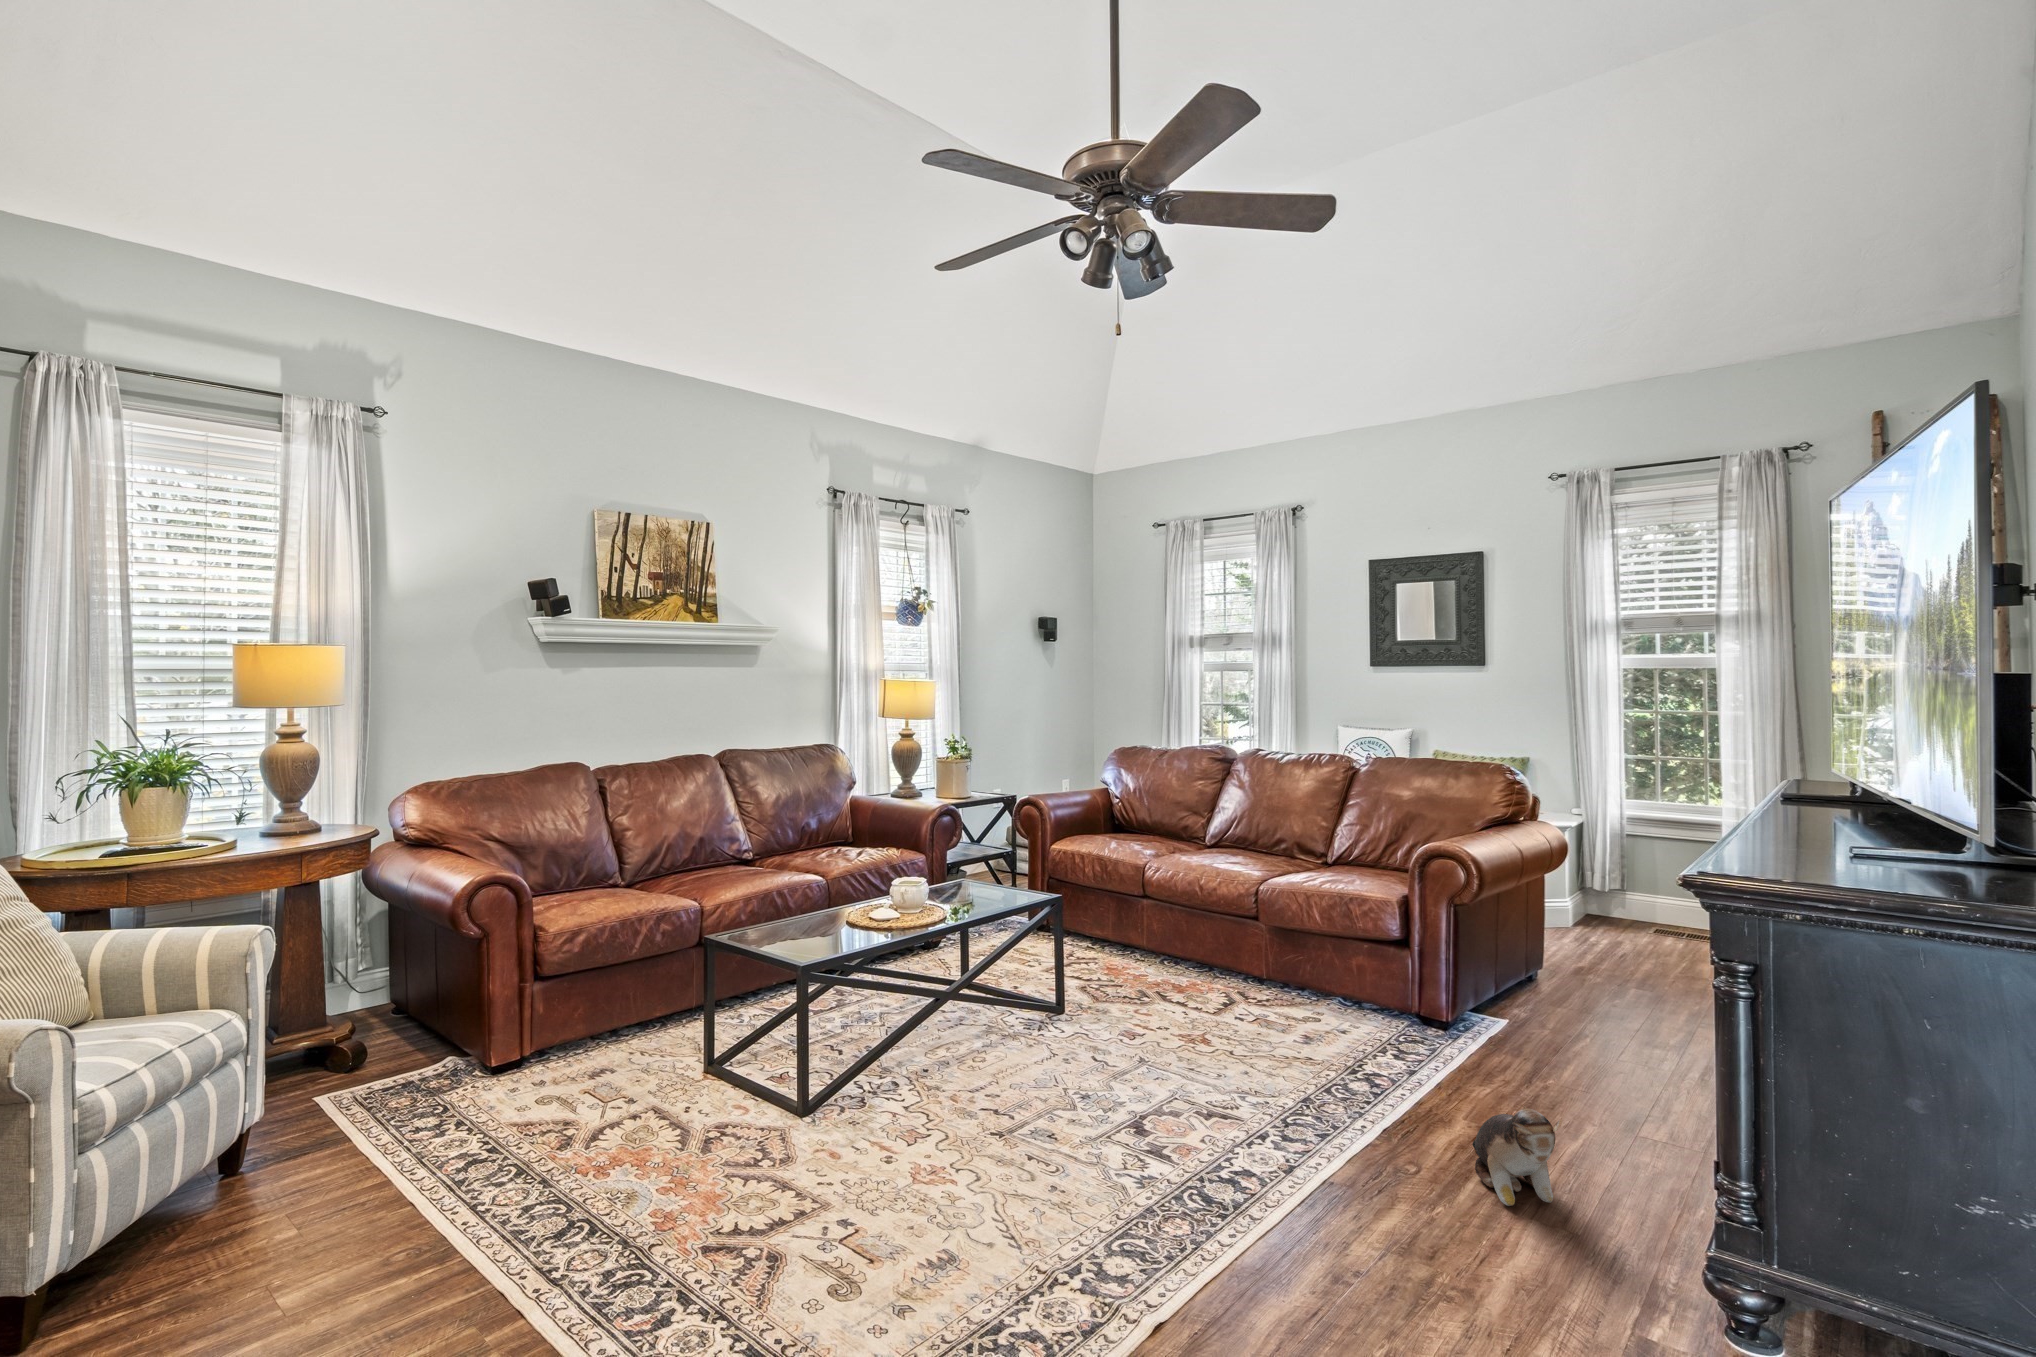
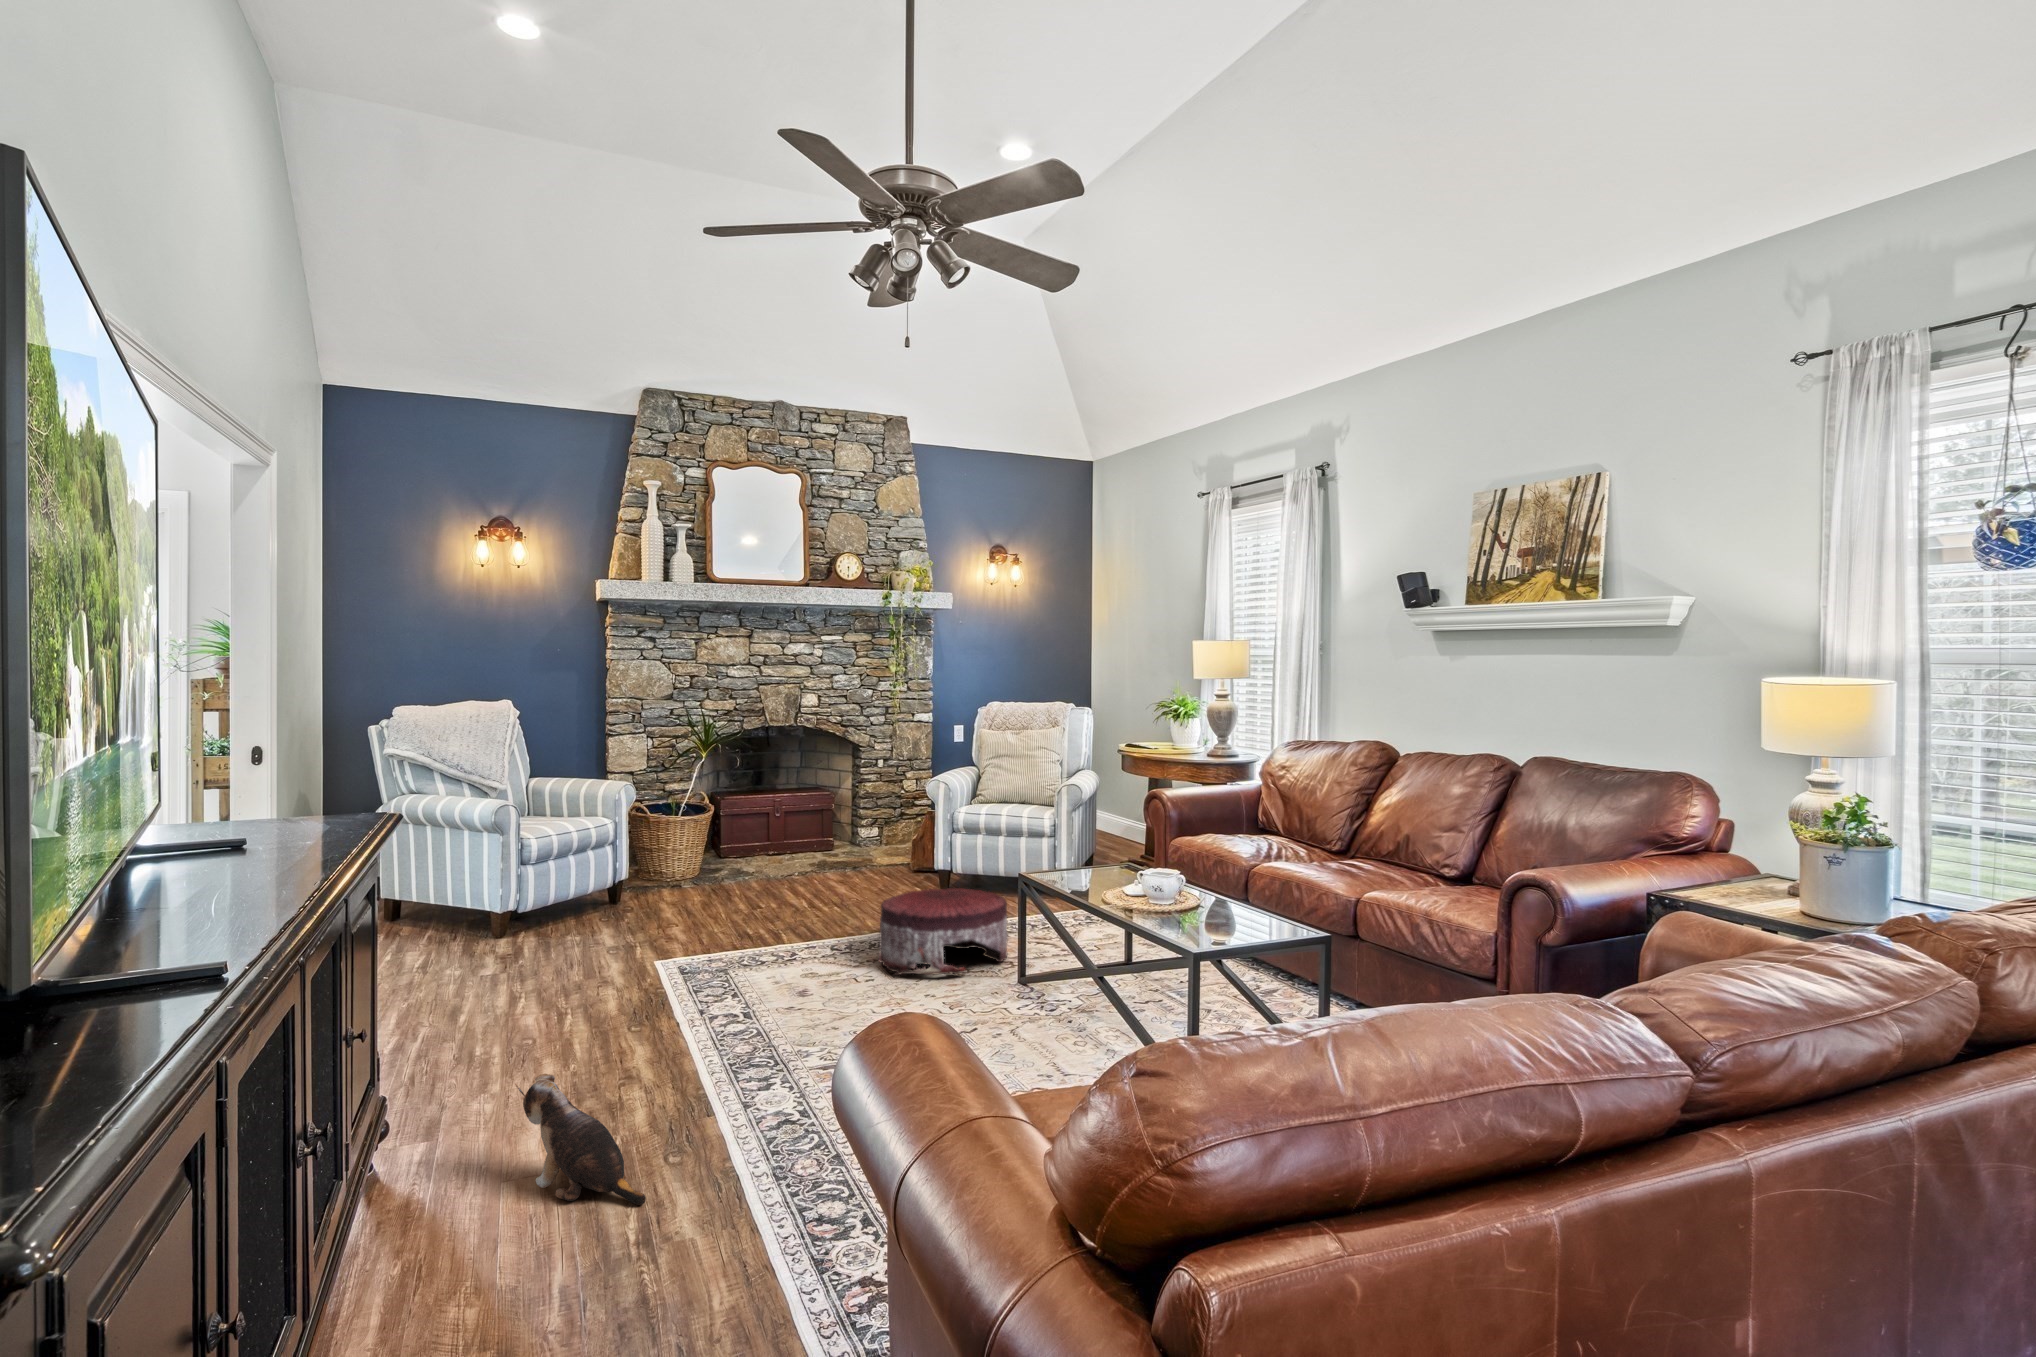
pouf: none [595,1036,831,1236] -> present [879,888,1008,975]

